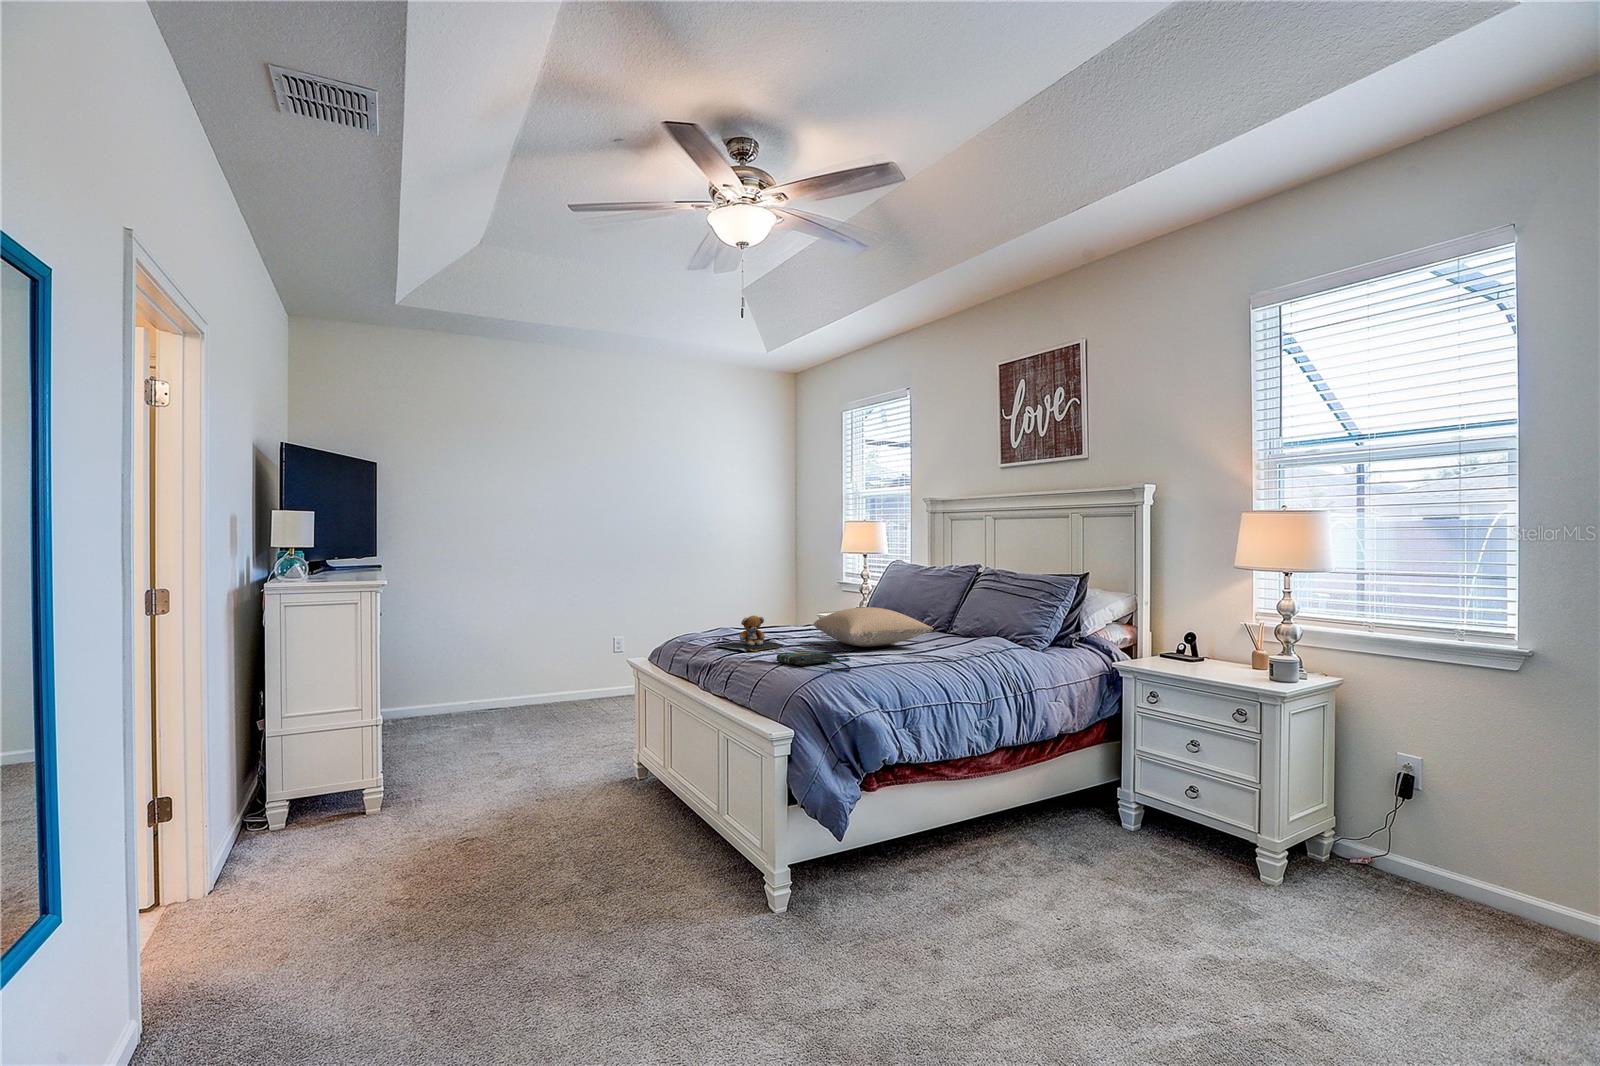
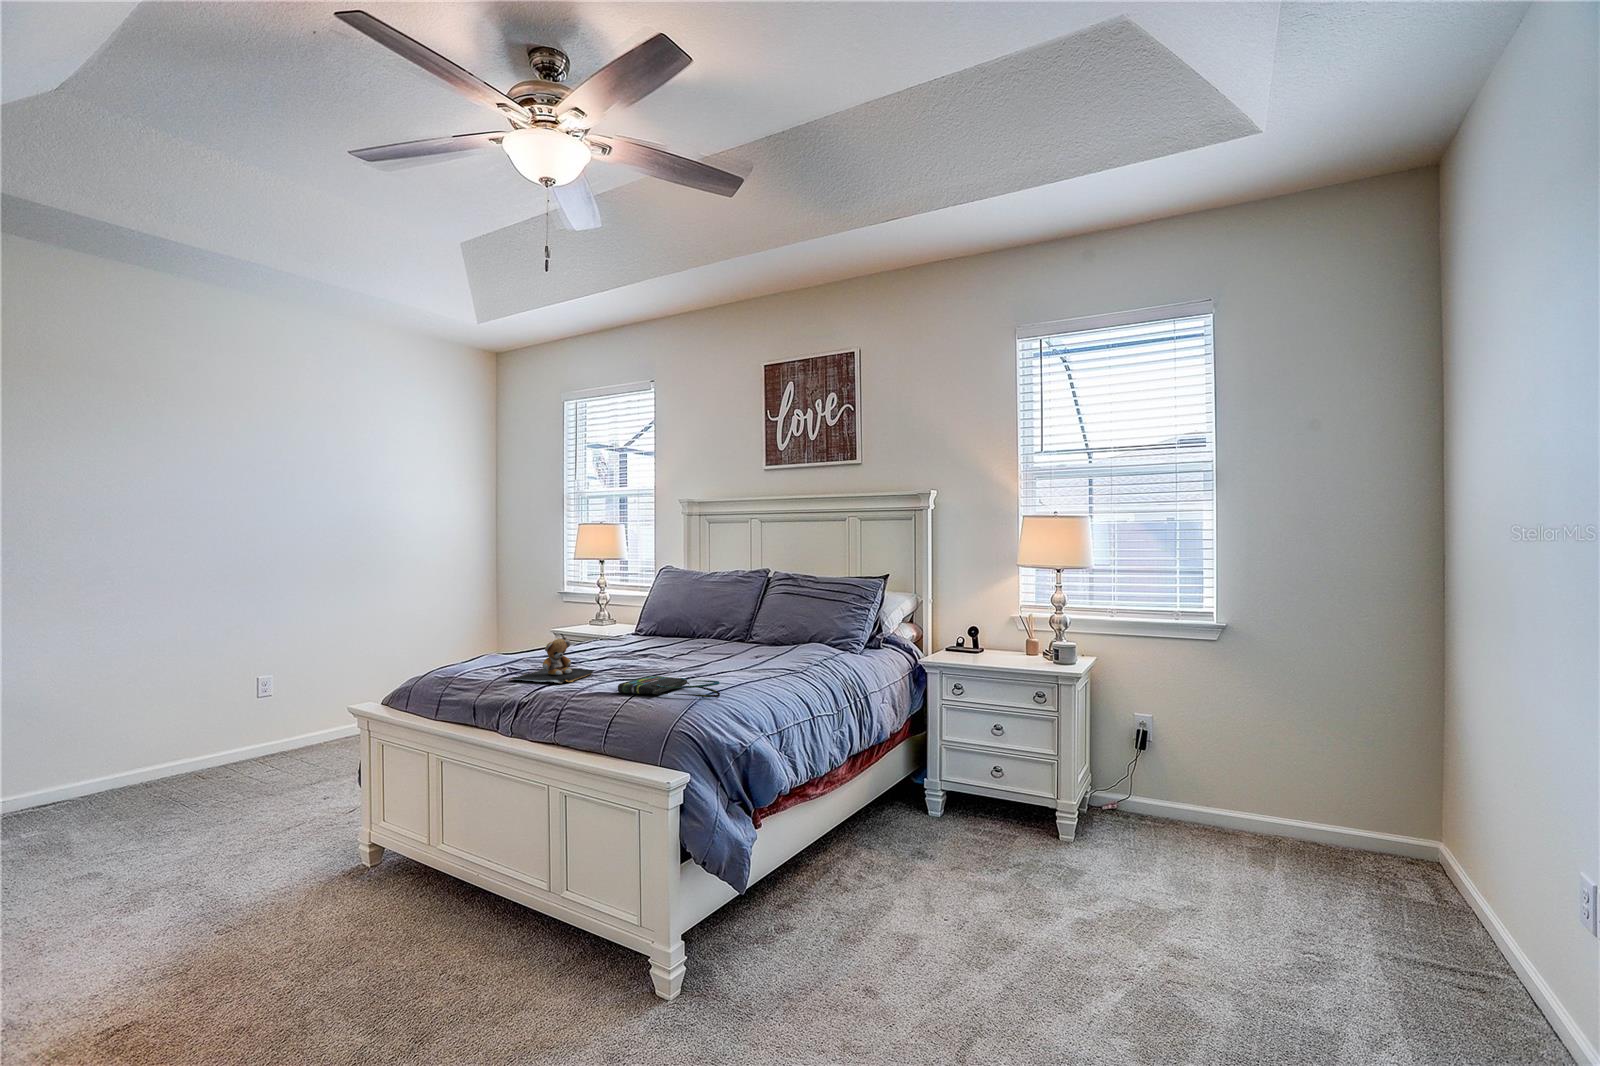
pillow: present [814,607,933,647] -> none [620,621,760,665]

